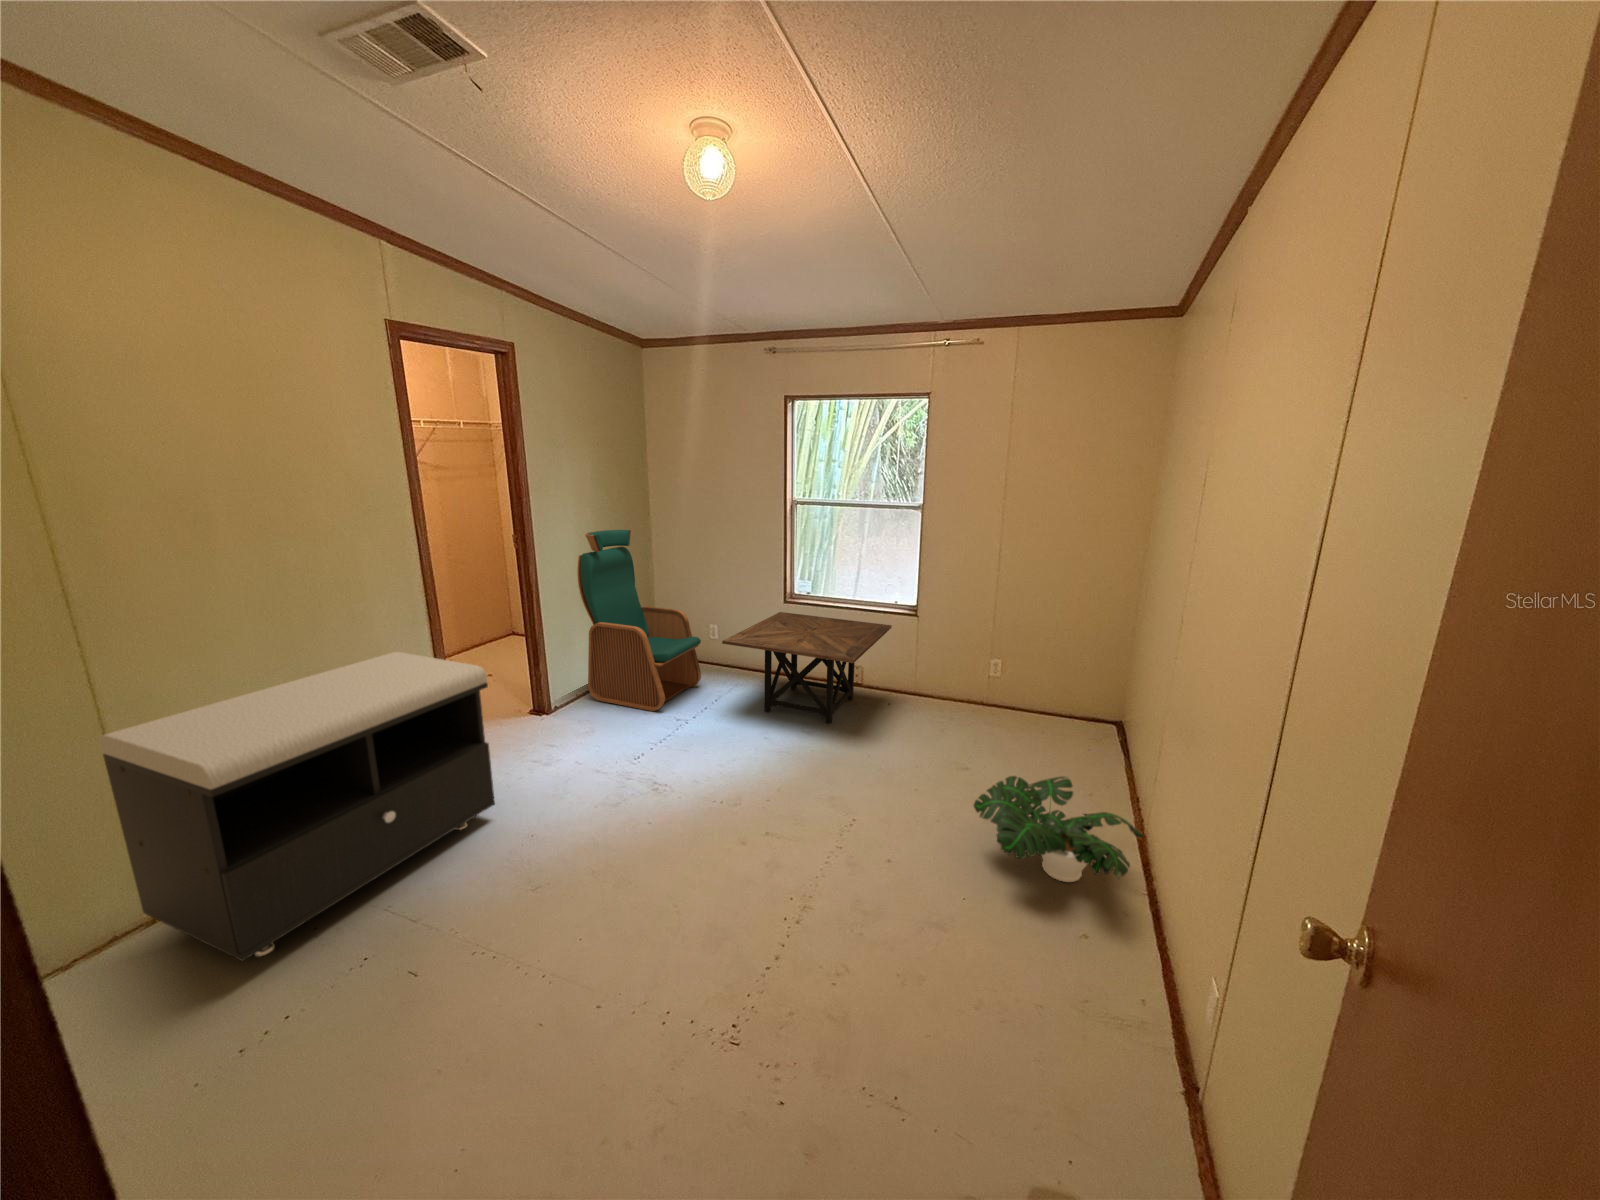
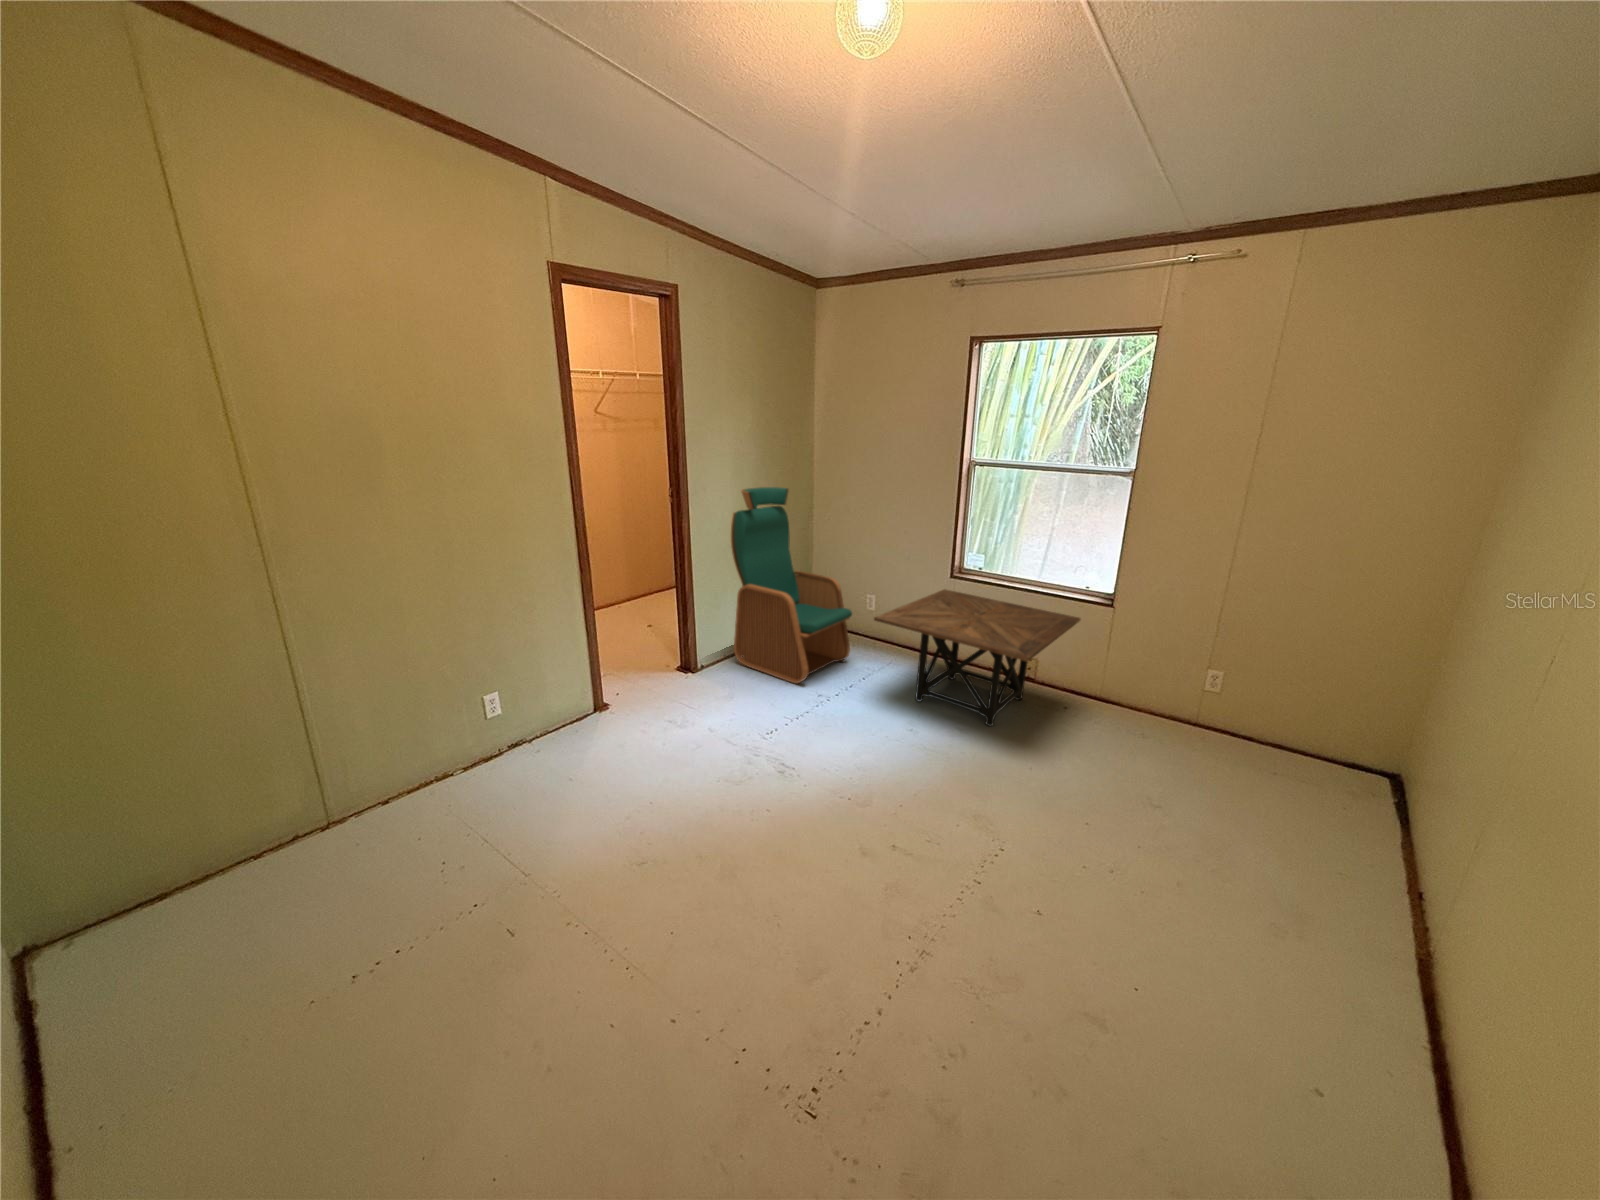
storage bench: present [101,652,495,961] -> none [283,599,624,889]
potted plant: present [974,776,1143,882] -> none [1181,847,1473,1056]

